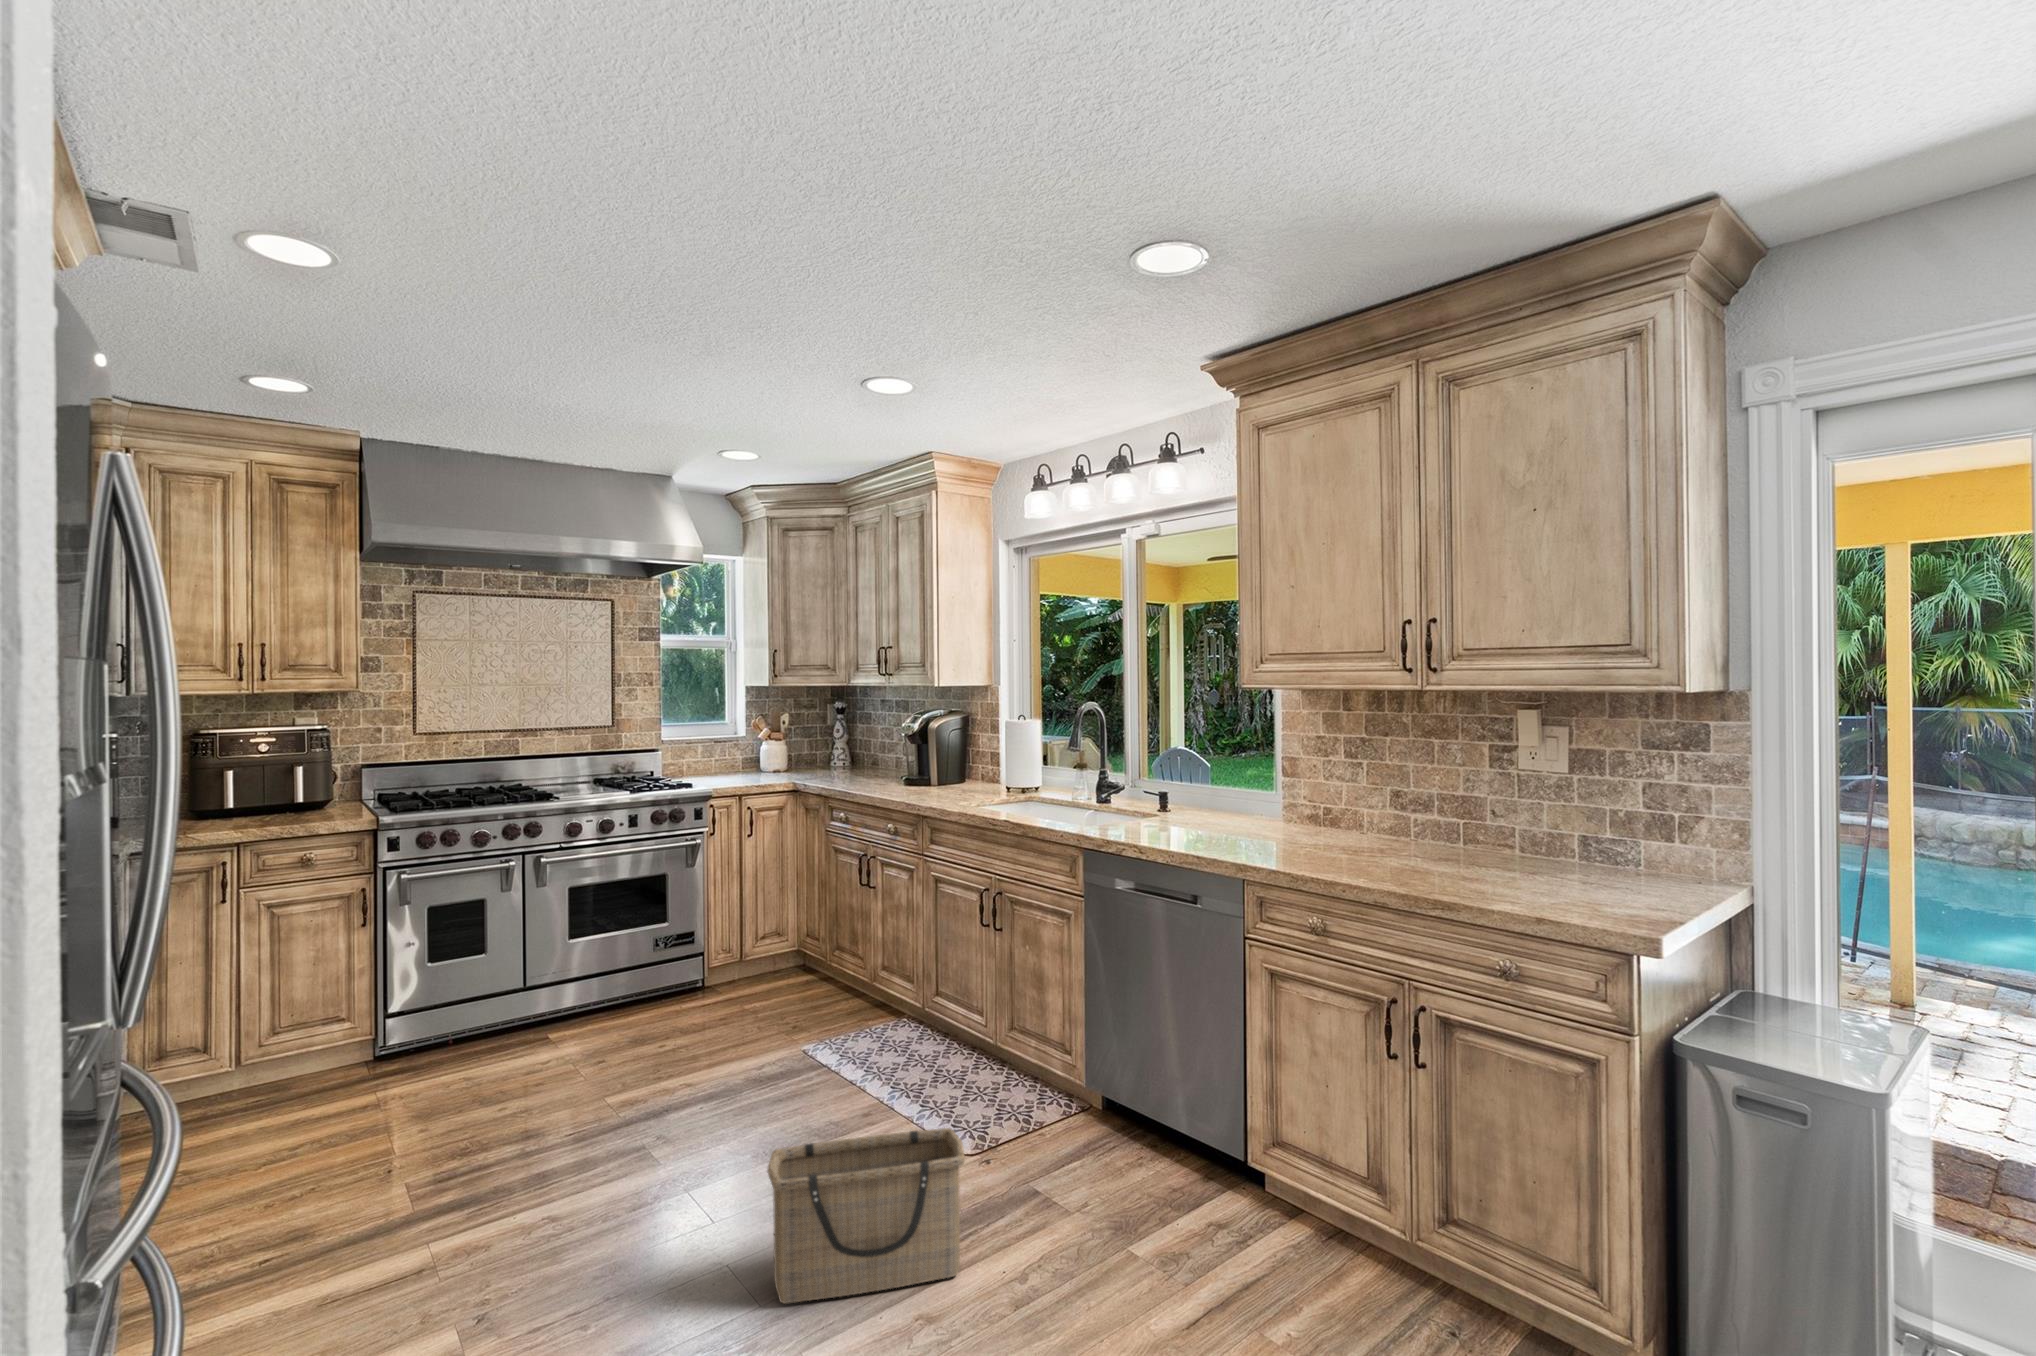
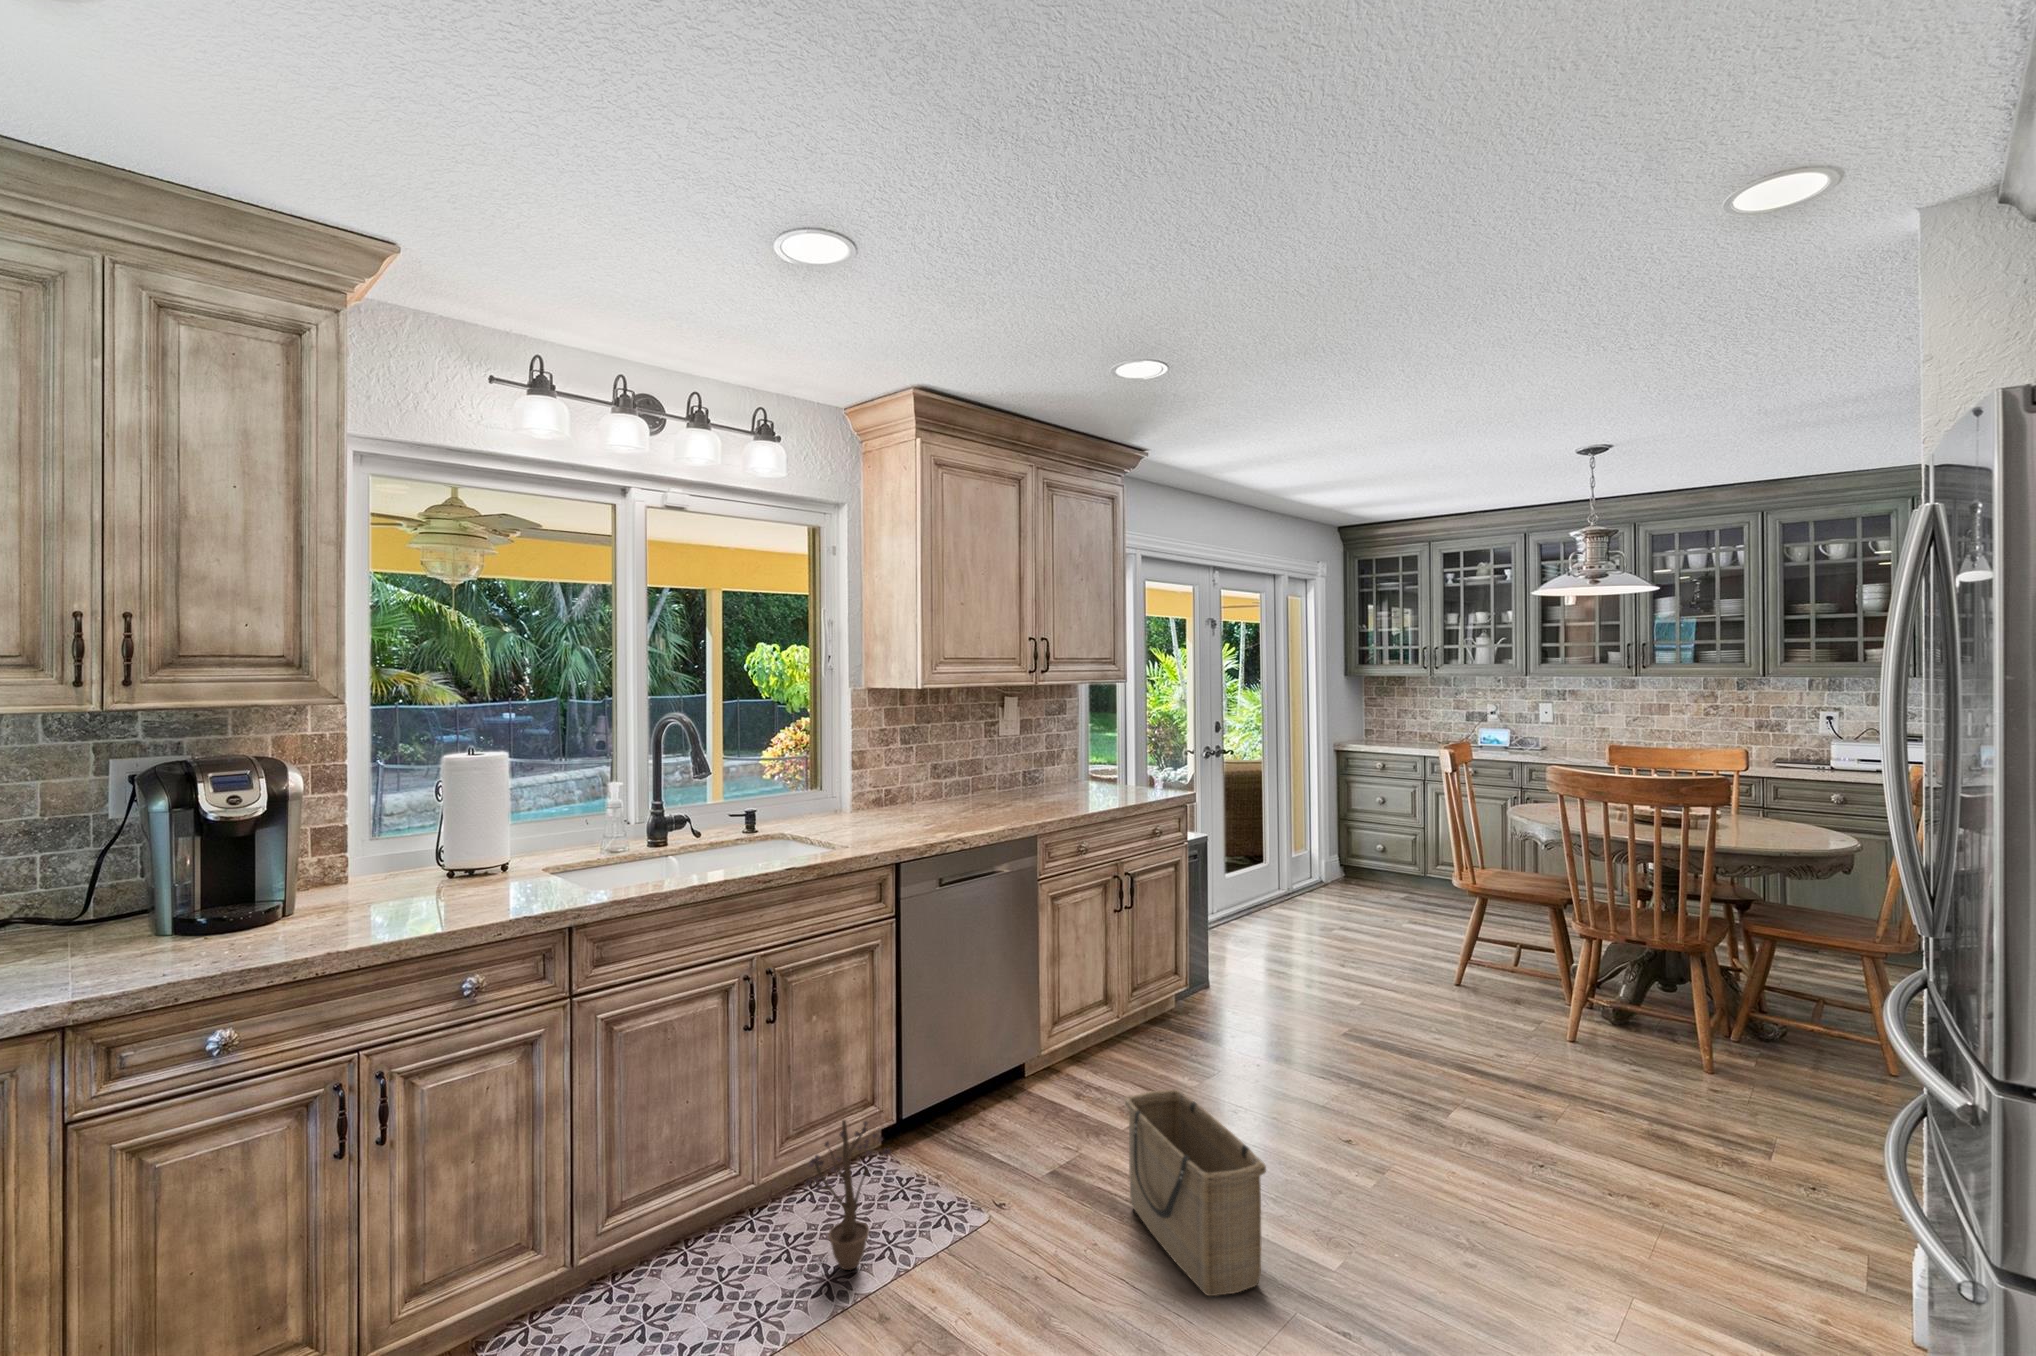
decorative plant: none [881,1005,924,1119] -> present [787,1120,890,1283]

